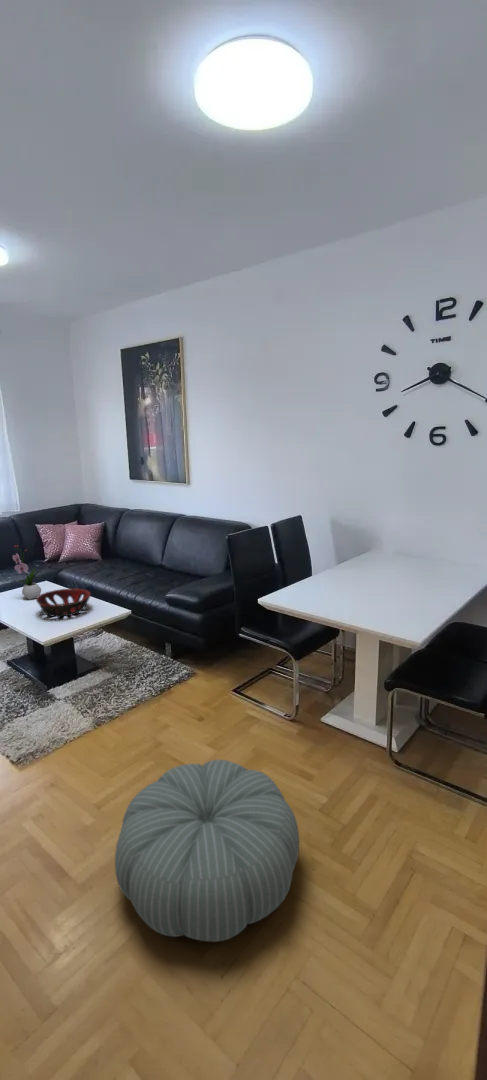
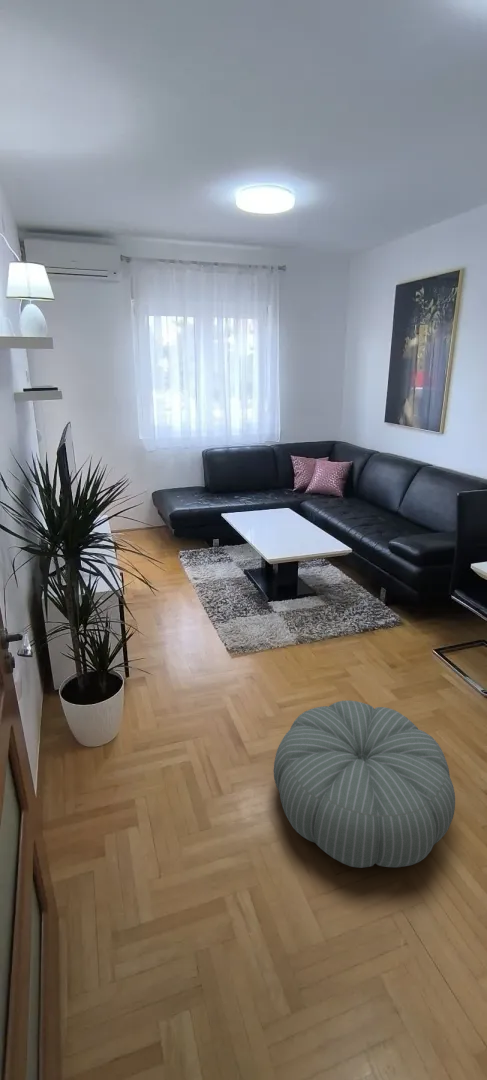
flower arrangement: present [12,545,41,600] -> none [261,473,282,522]
decorative bowl: present [36,589,91,617] -> none [271,518,318,543]

